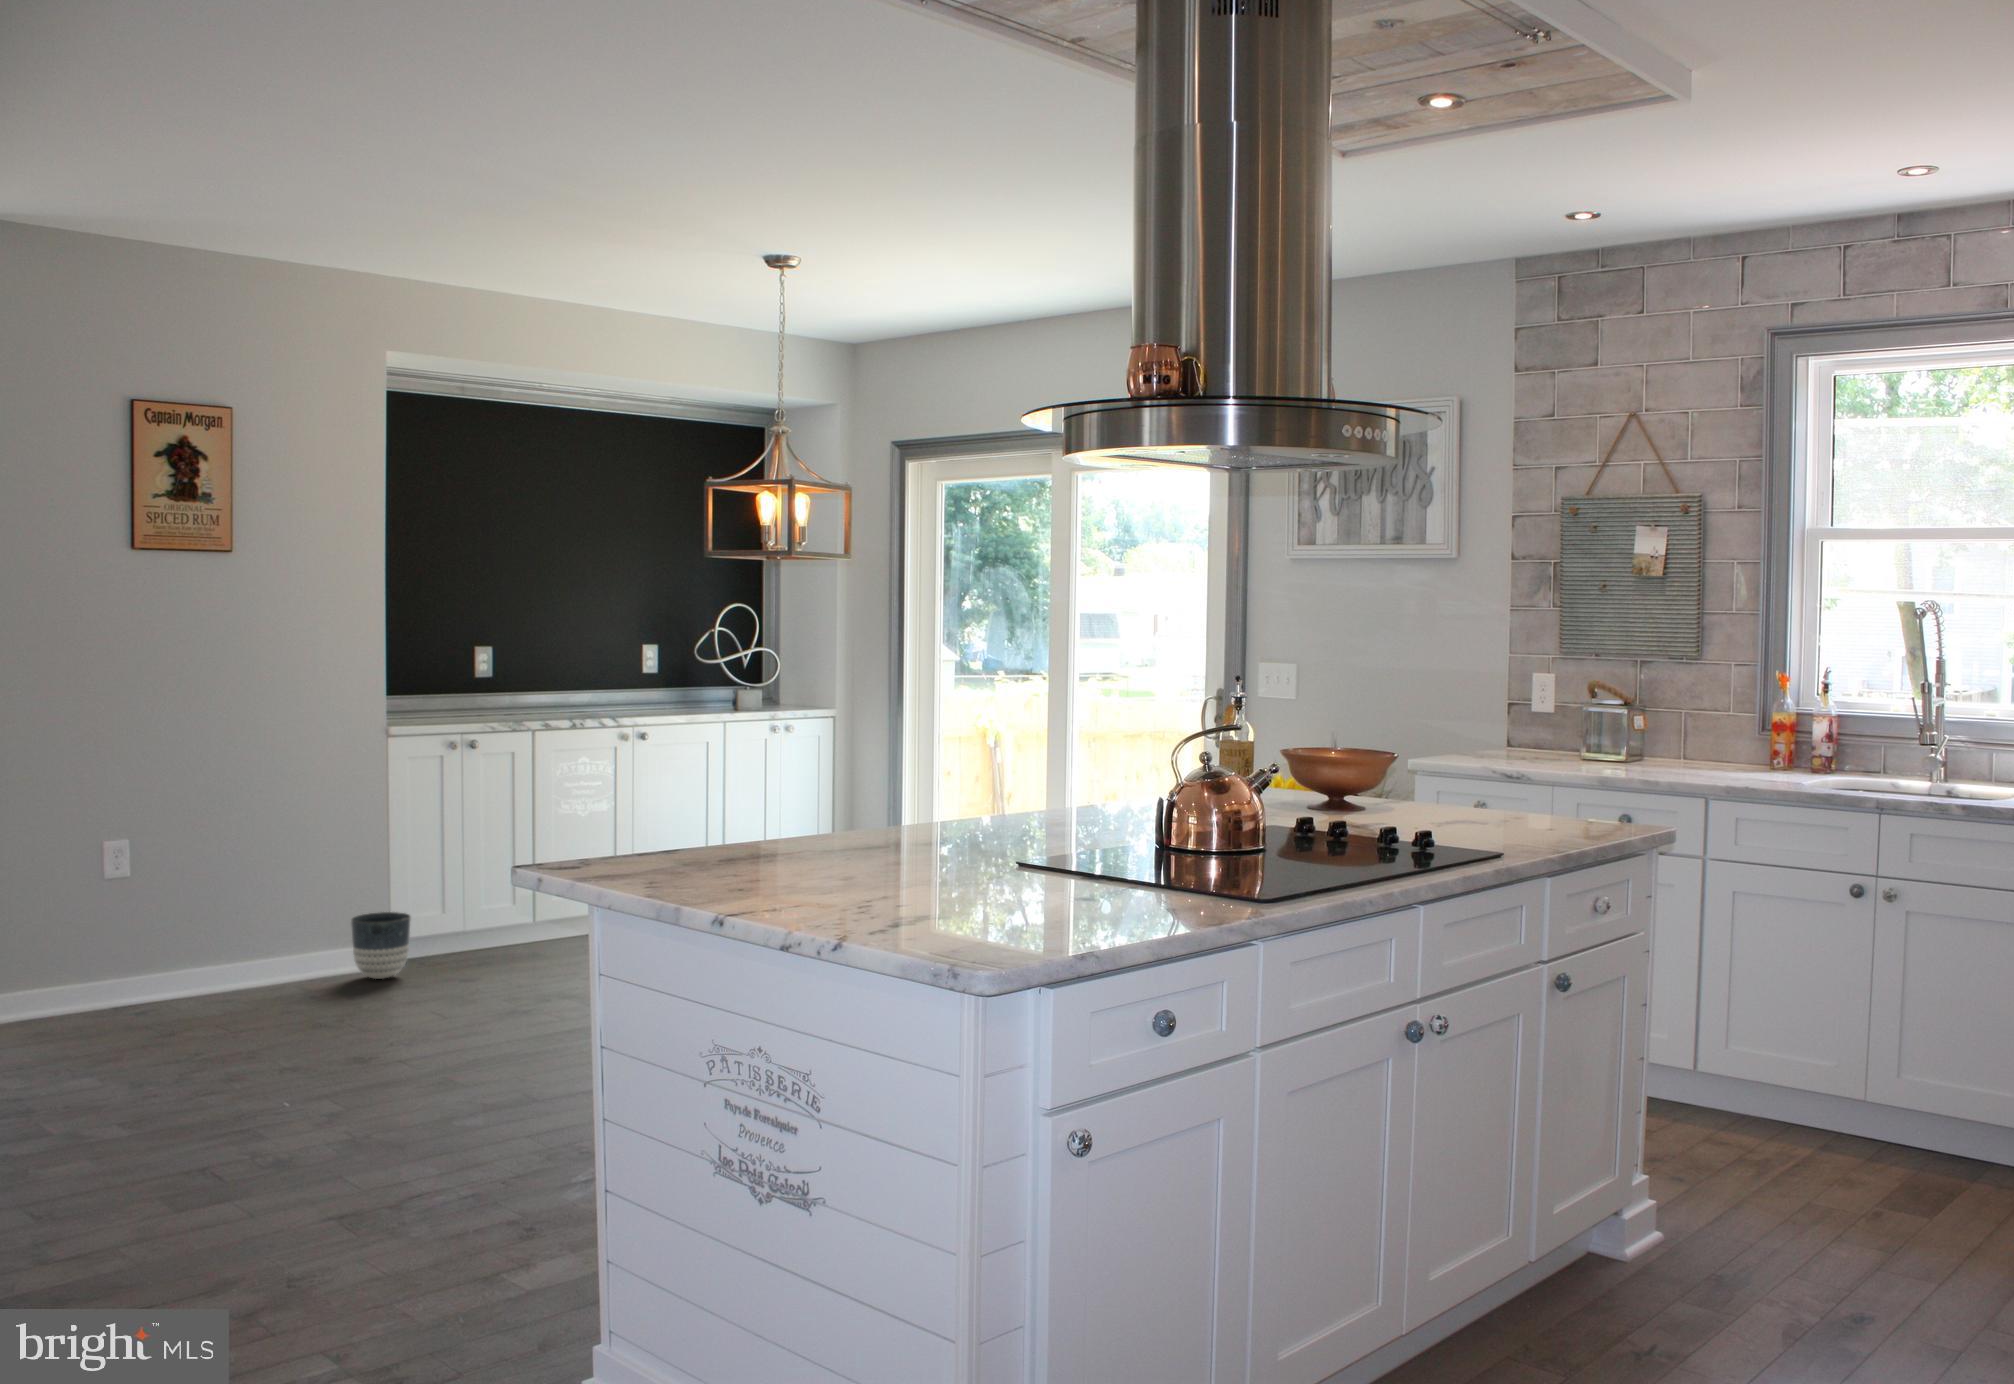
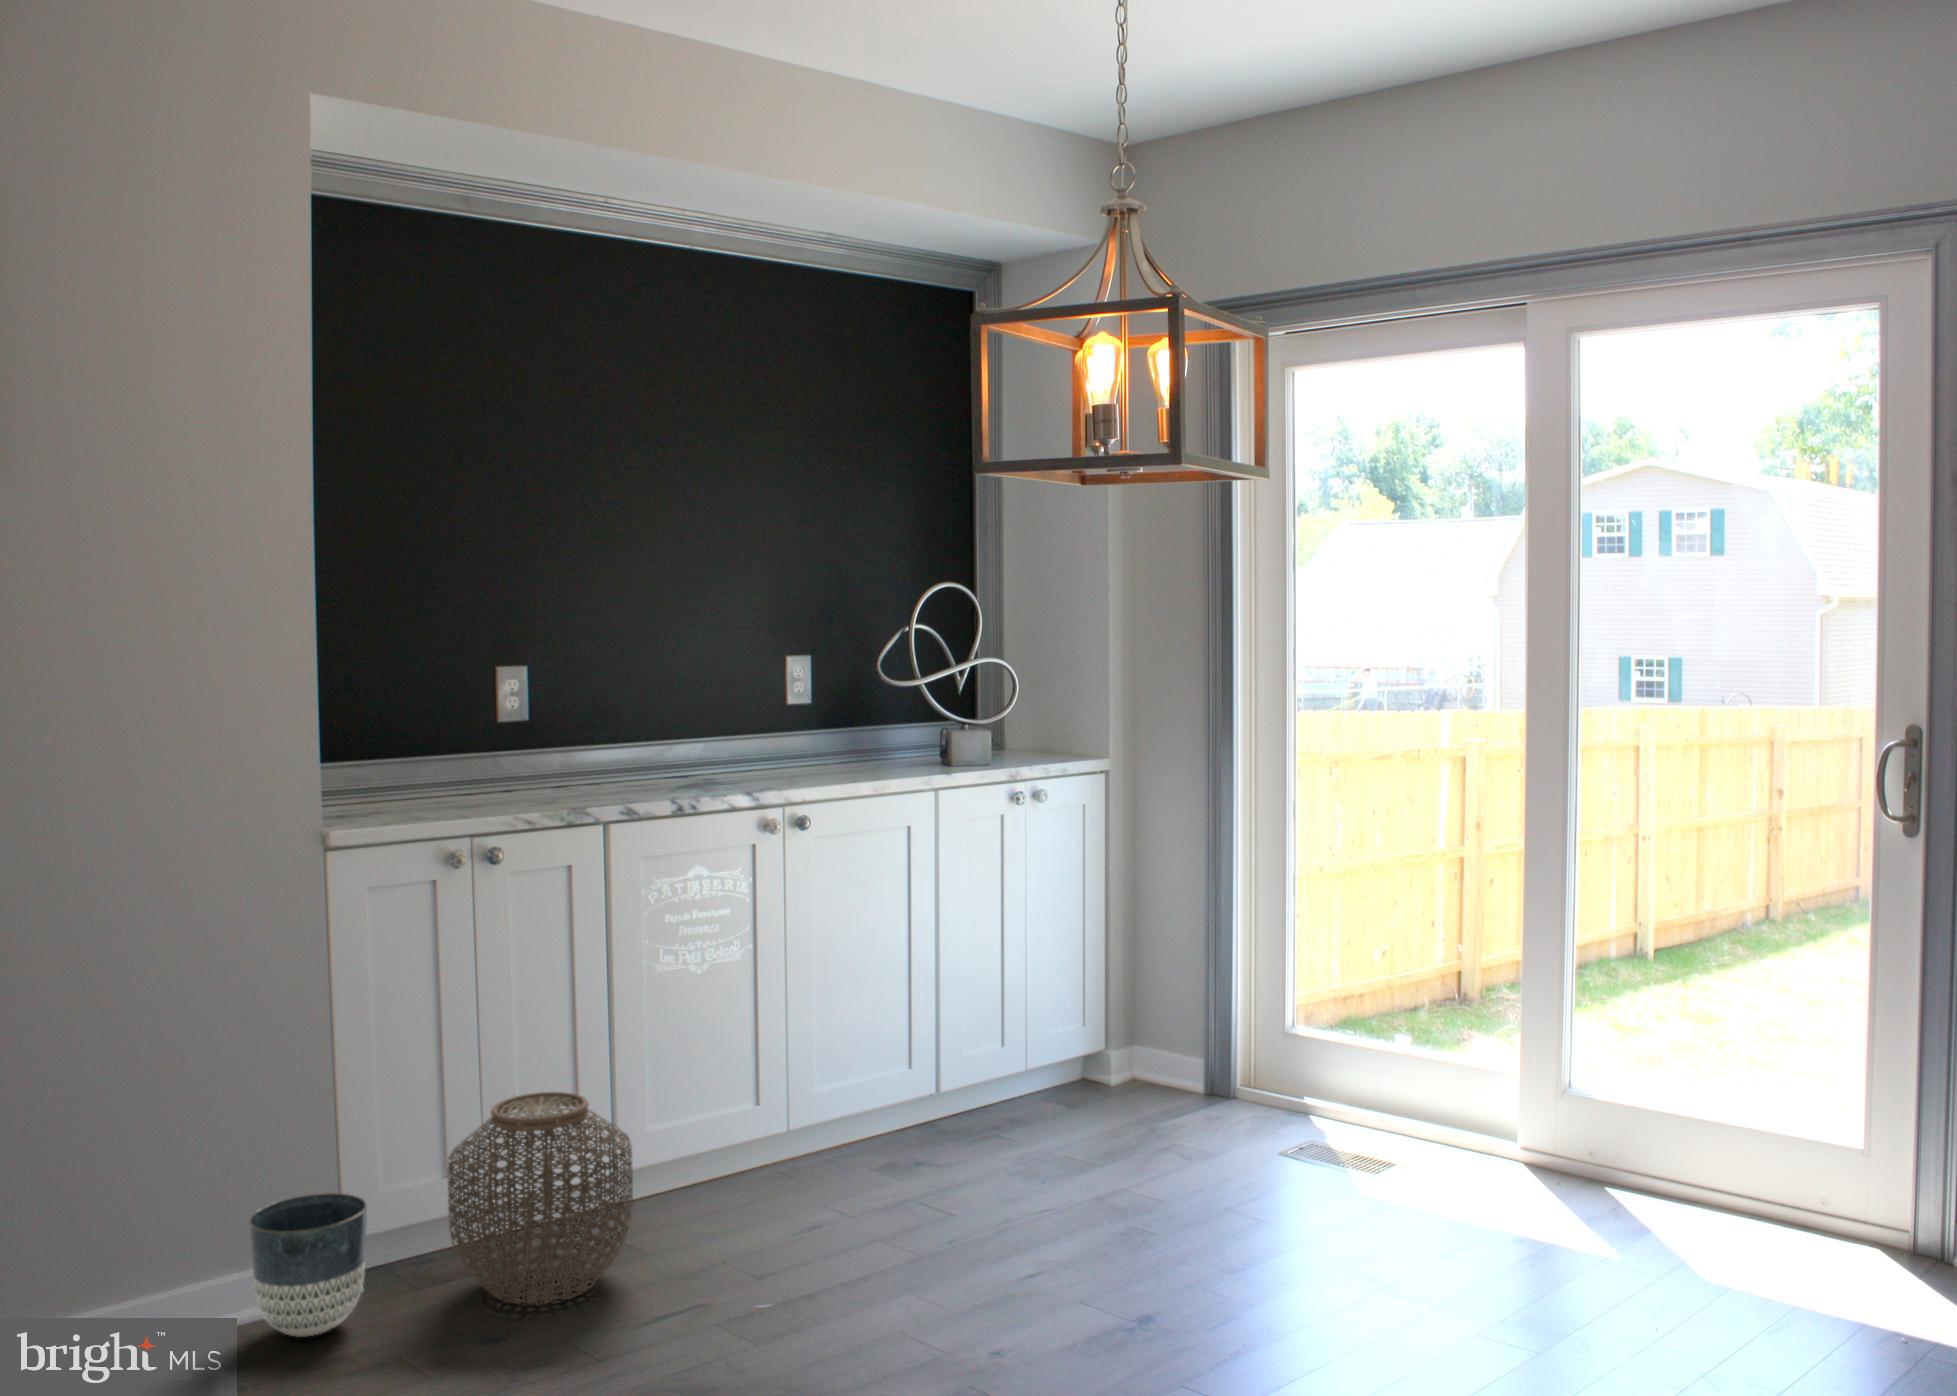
woven basket: none [451,868,547,971] -> present [448,1092,633,1304]

